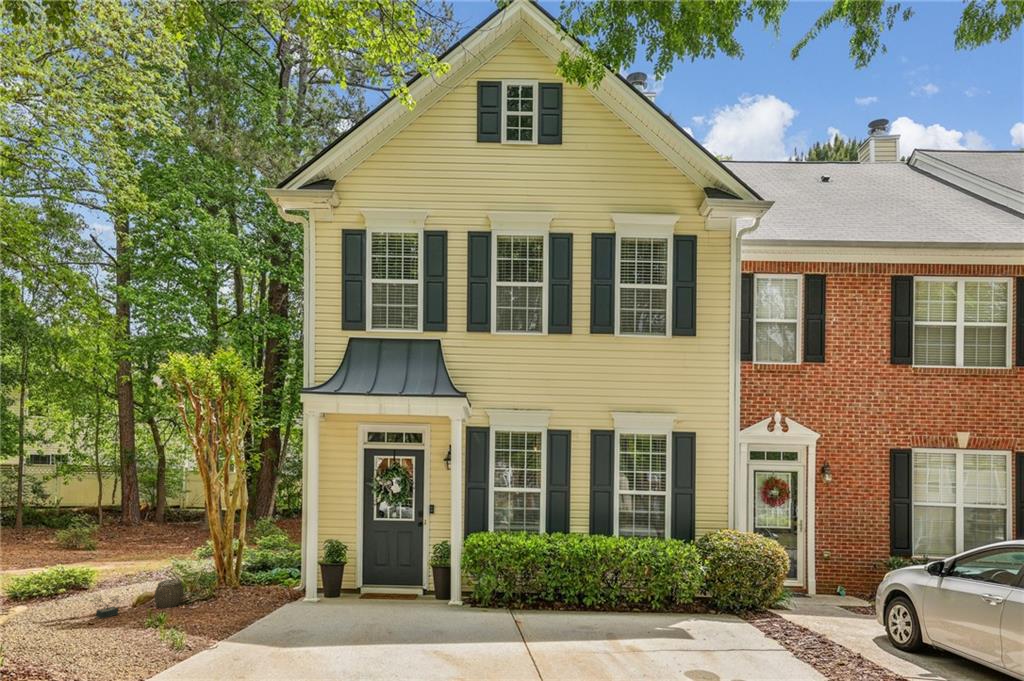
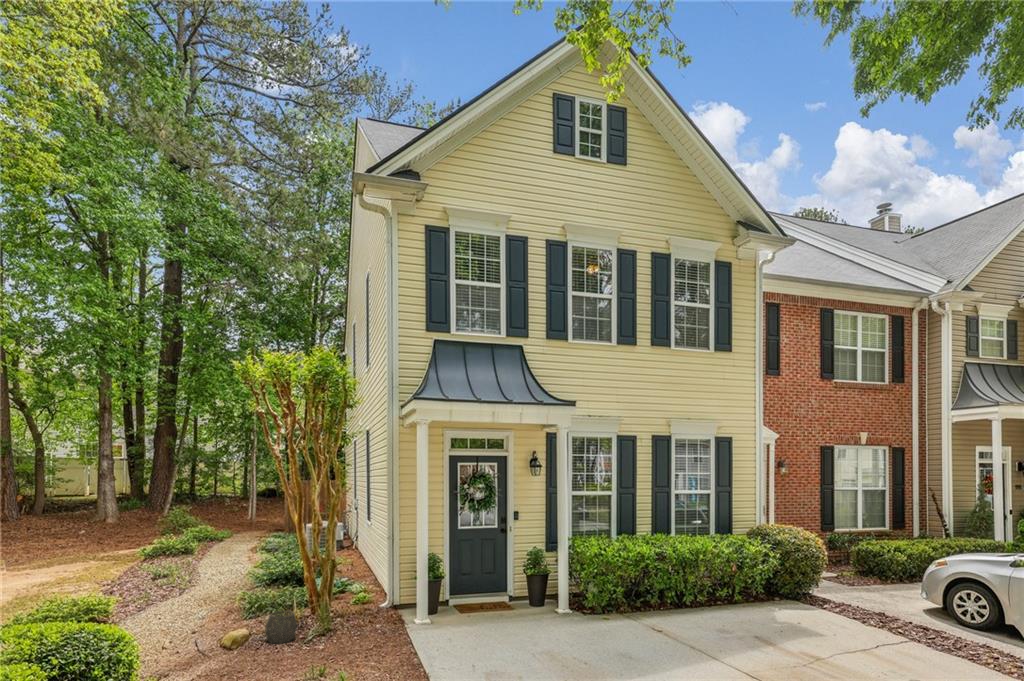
decorative plant: present [91,595,119,619] -> none [217,632,247,661]

